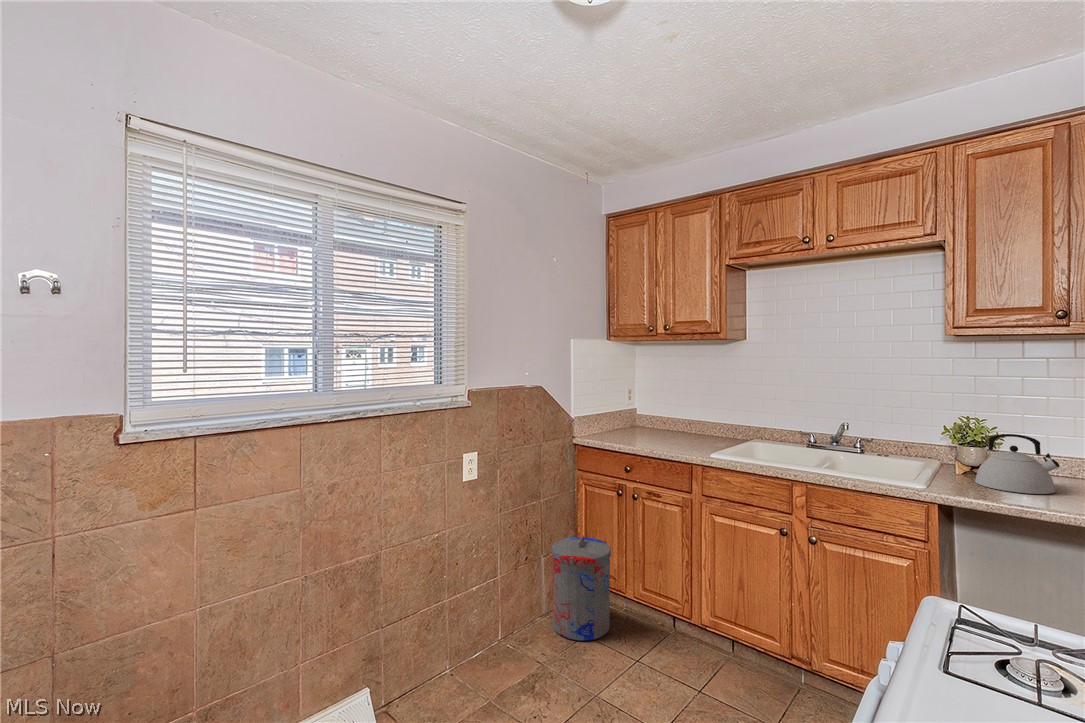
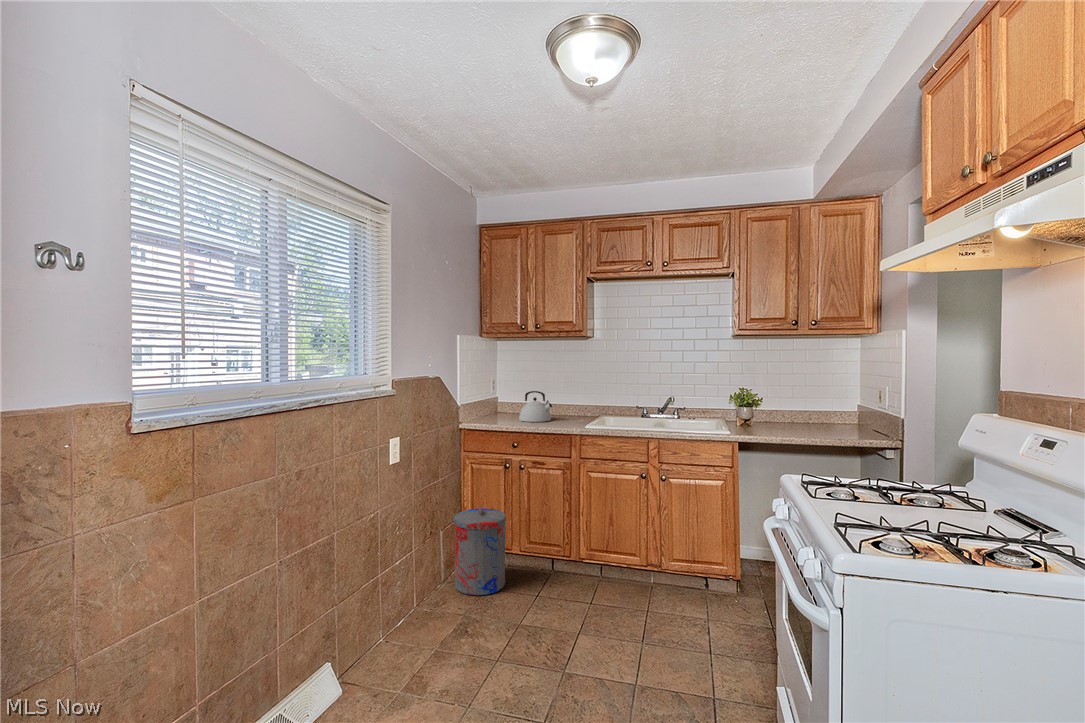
kettle: present [975,434,1060,494] -> present [519,391,552,422]

